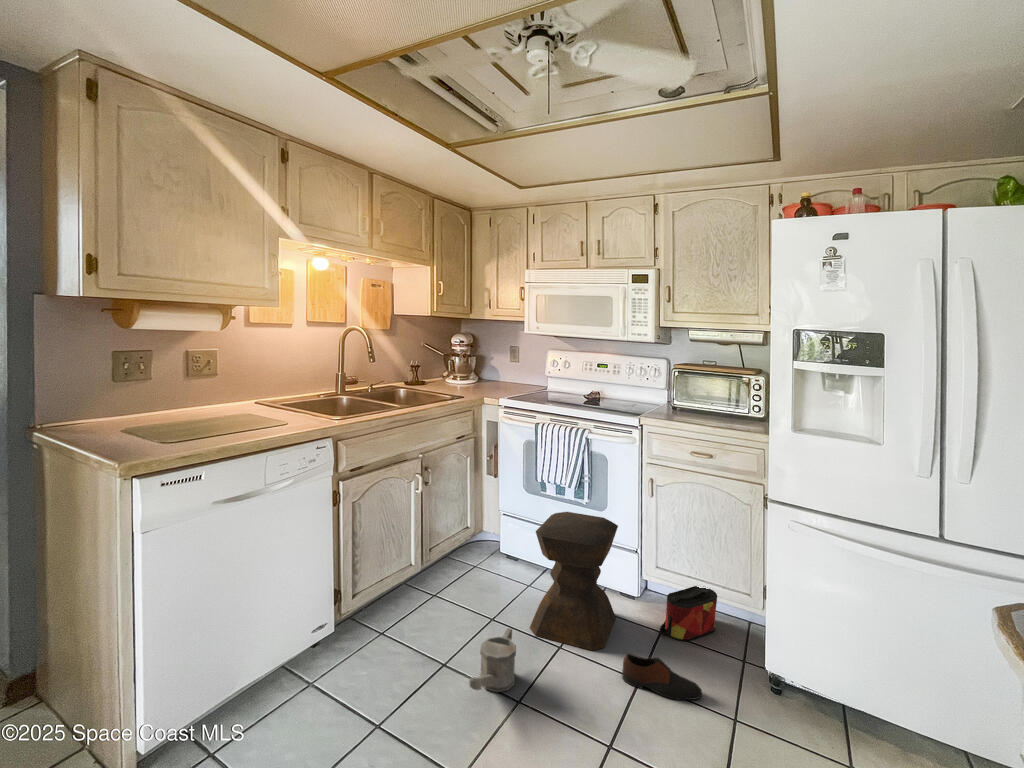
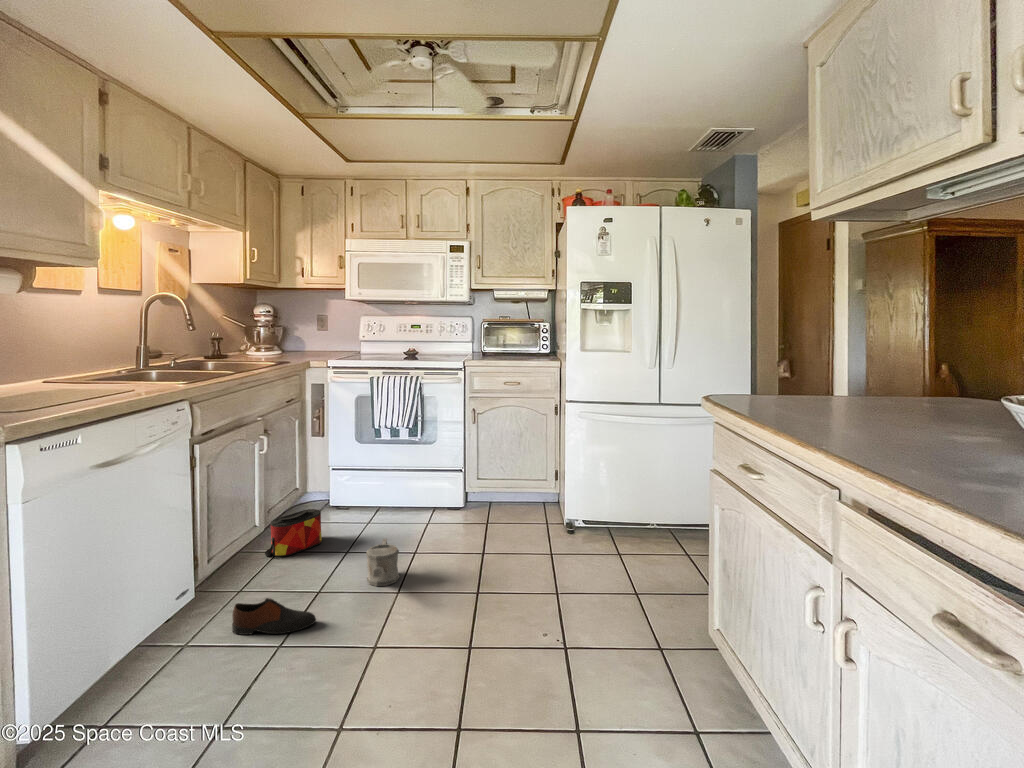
stool: present [530,512,618,650] -> none [392,444,458,548]
bag: present [660,586,717,641] -> present [265,509,322,557]
shoe: present [622,653,702,700] -> present [232,598,316,635]

